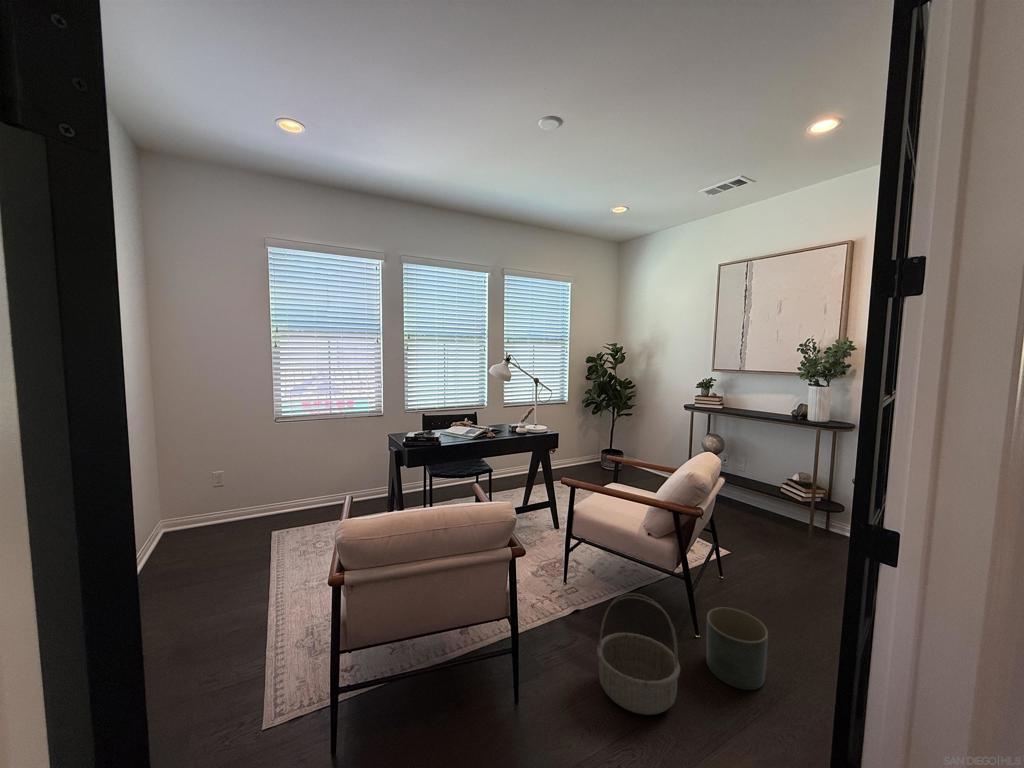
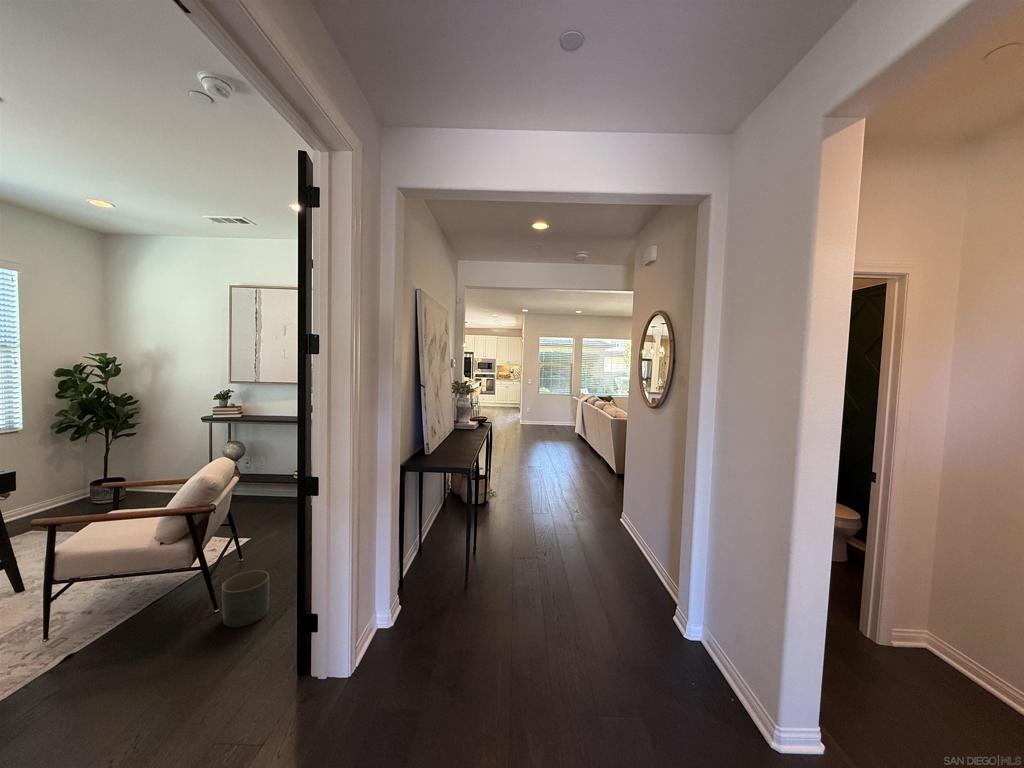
basket: present [597,593,680,715] -> none [103,590,197,697]

